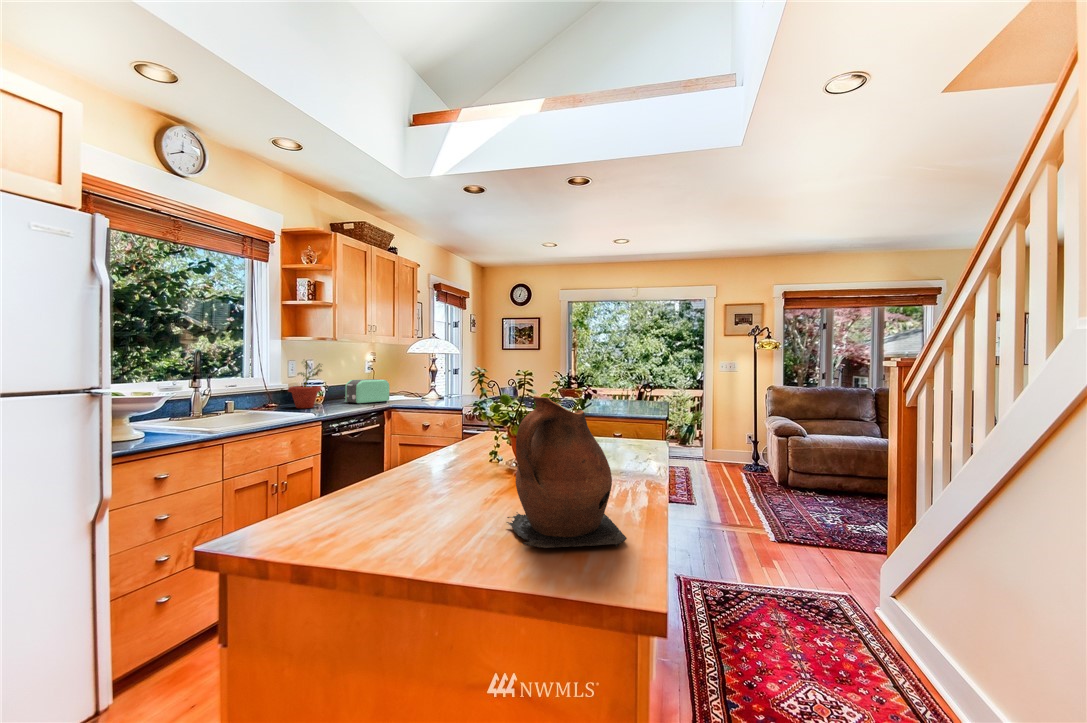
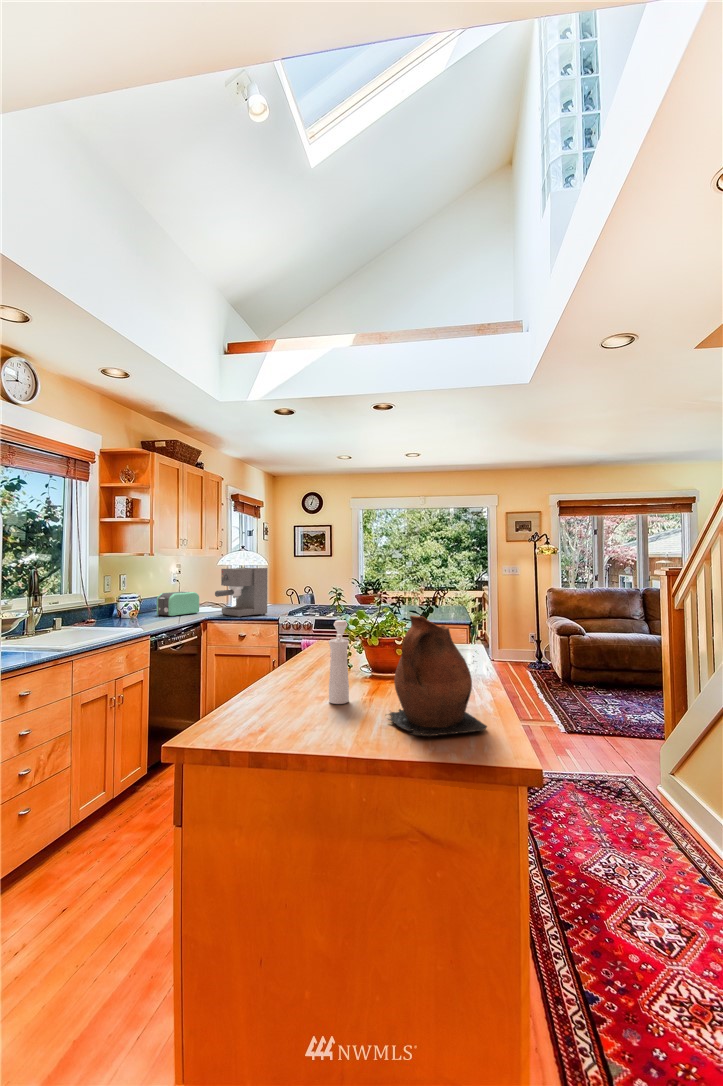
coffee maker: none [401,356,457,406] -> present [215,568,267,617]
potted plant: present [288,361,322,408] -> none [105,575,140,623]
pepper mill: none [454,404,486,502] -> present [329,620,349,704]

